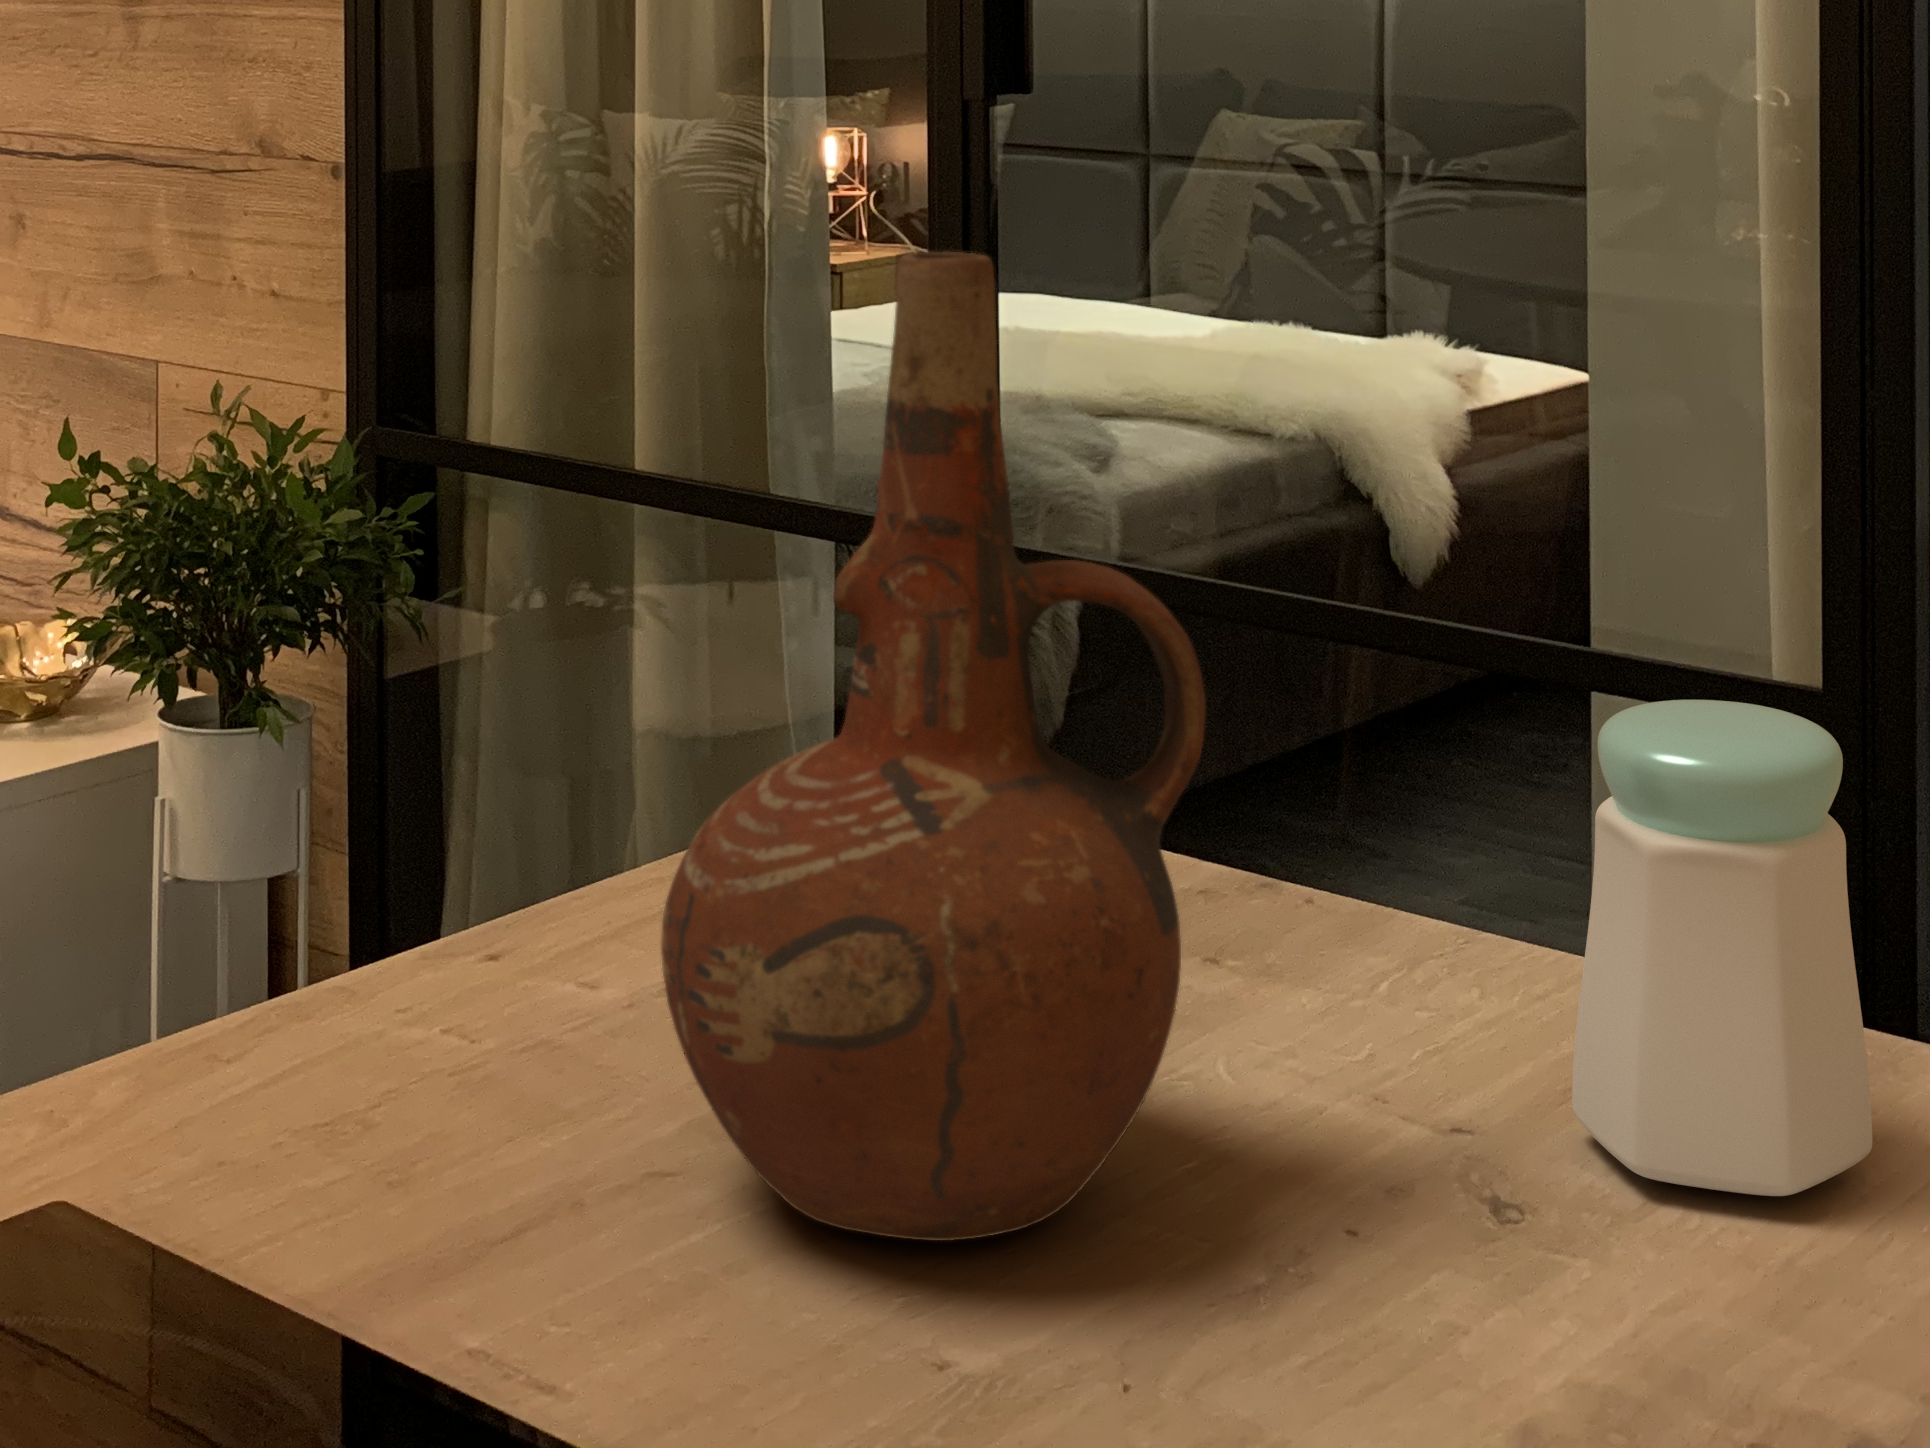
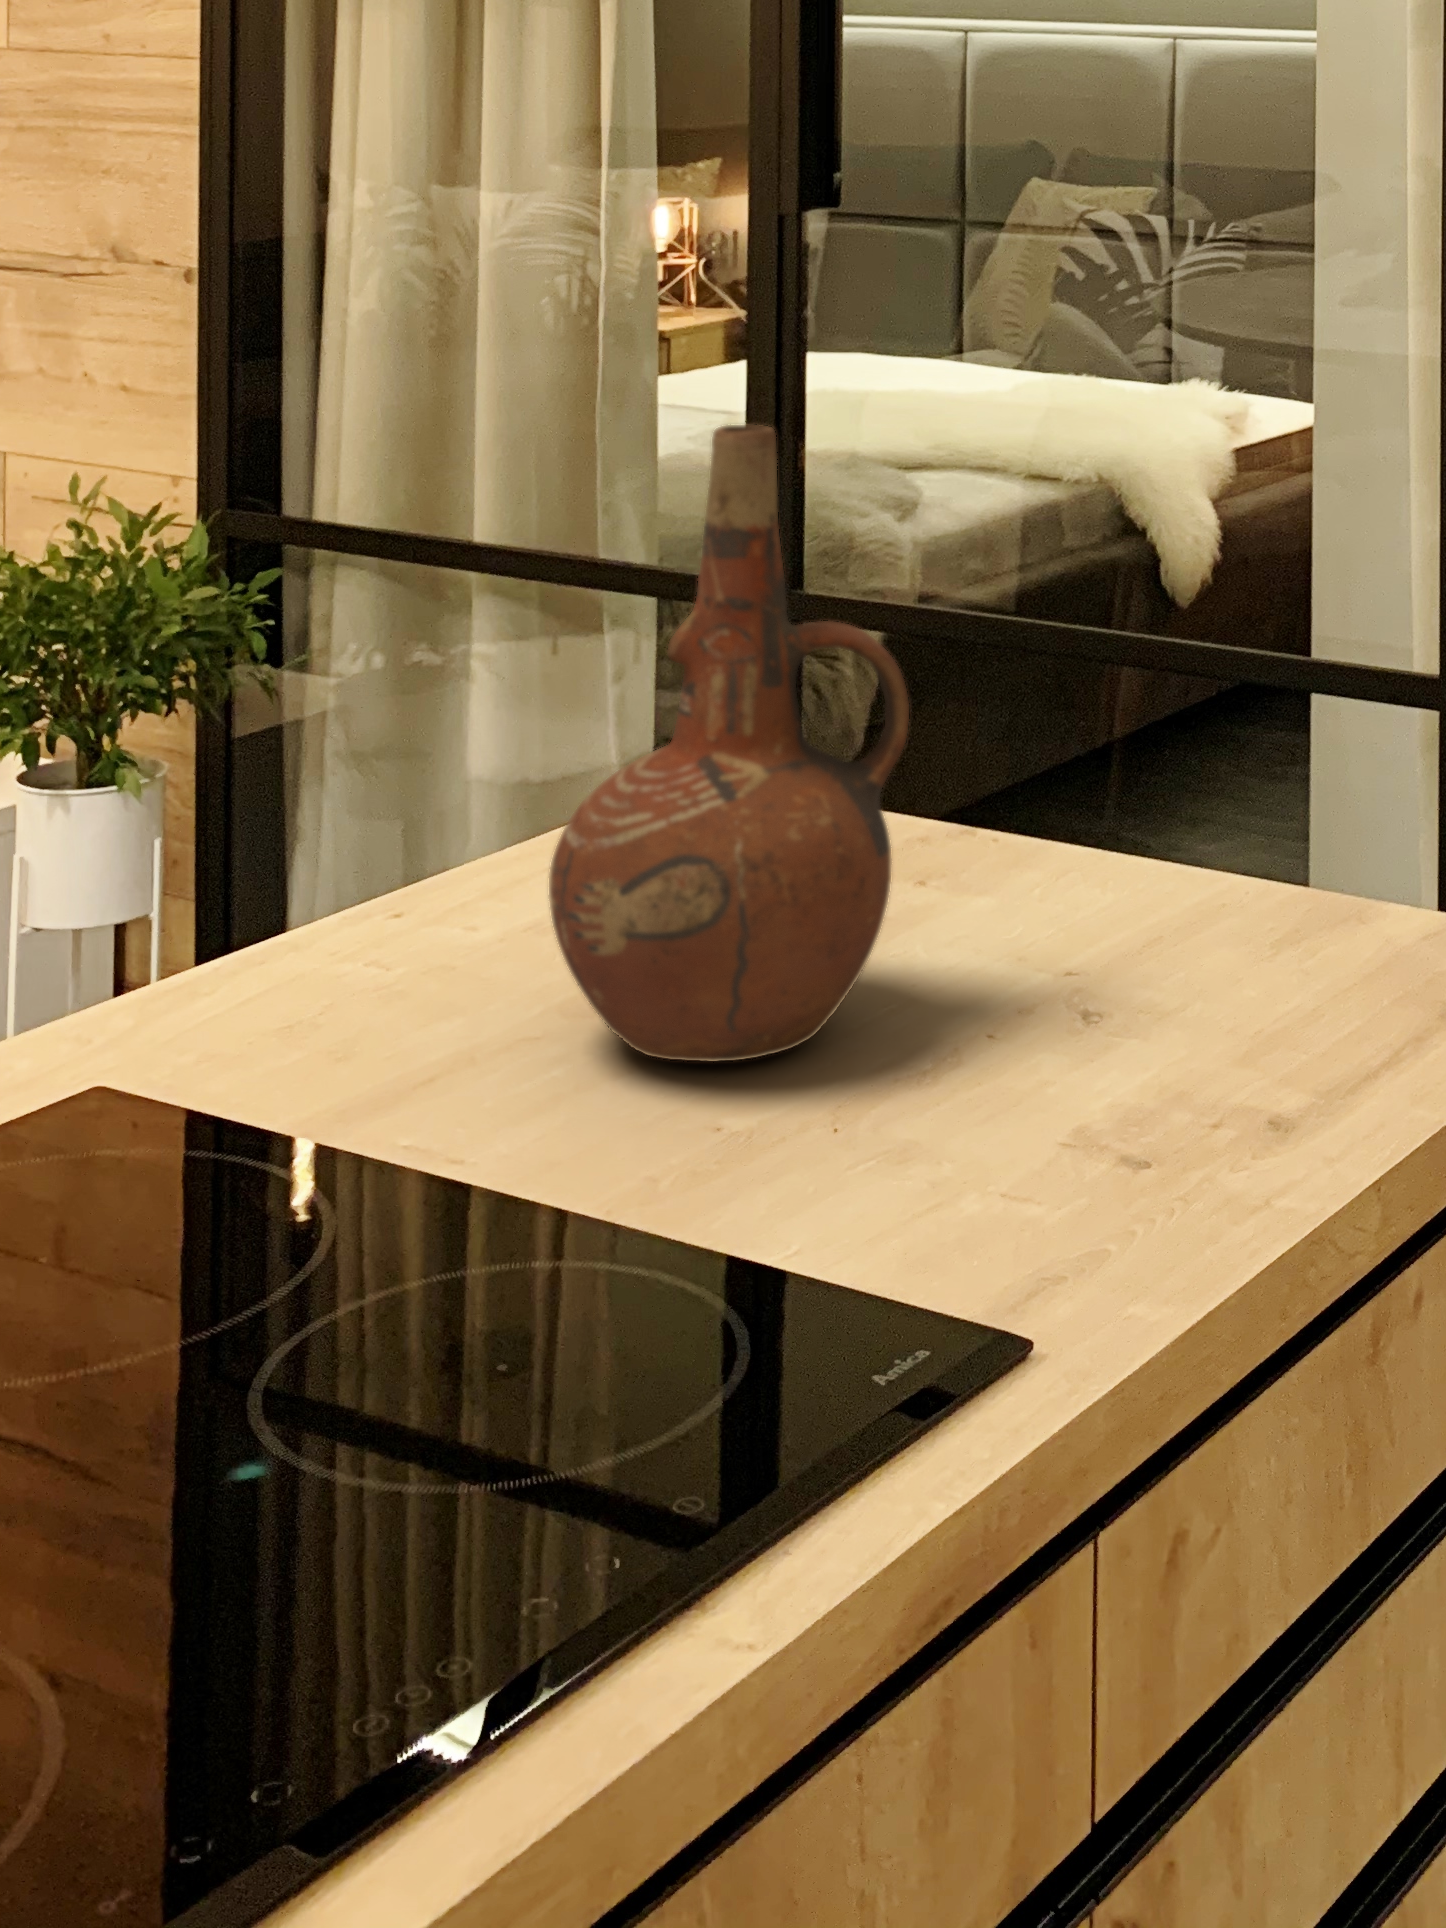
salt shaker: present [1572,700,1872,1196] -> none [1143,691,1320,994]

